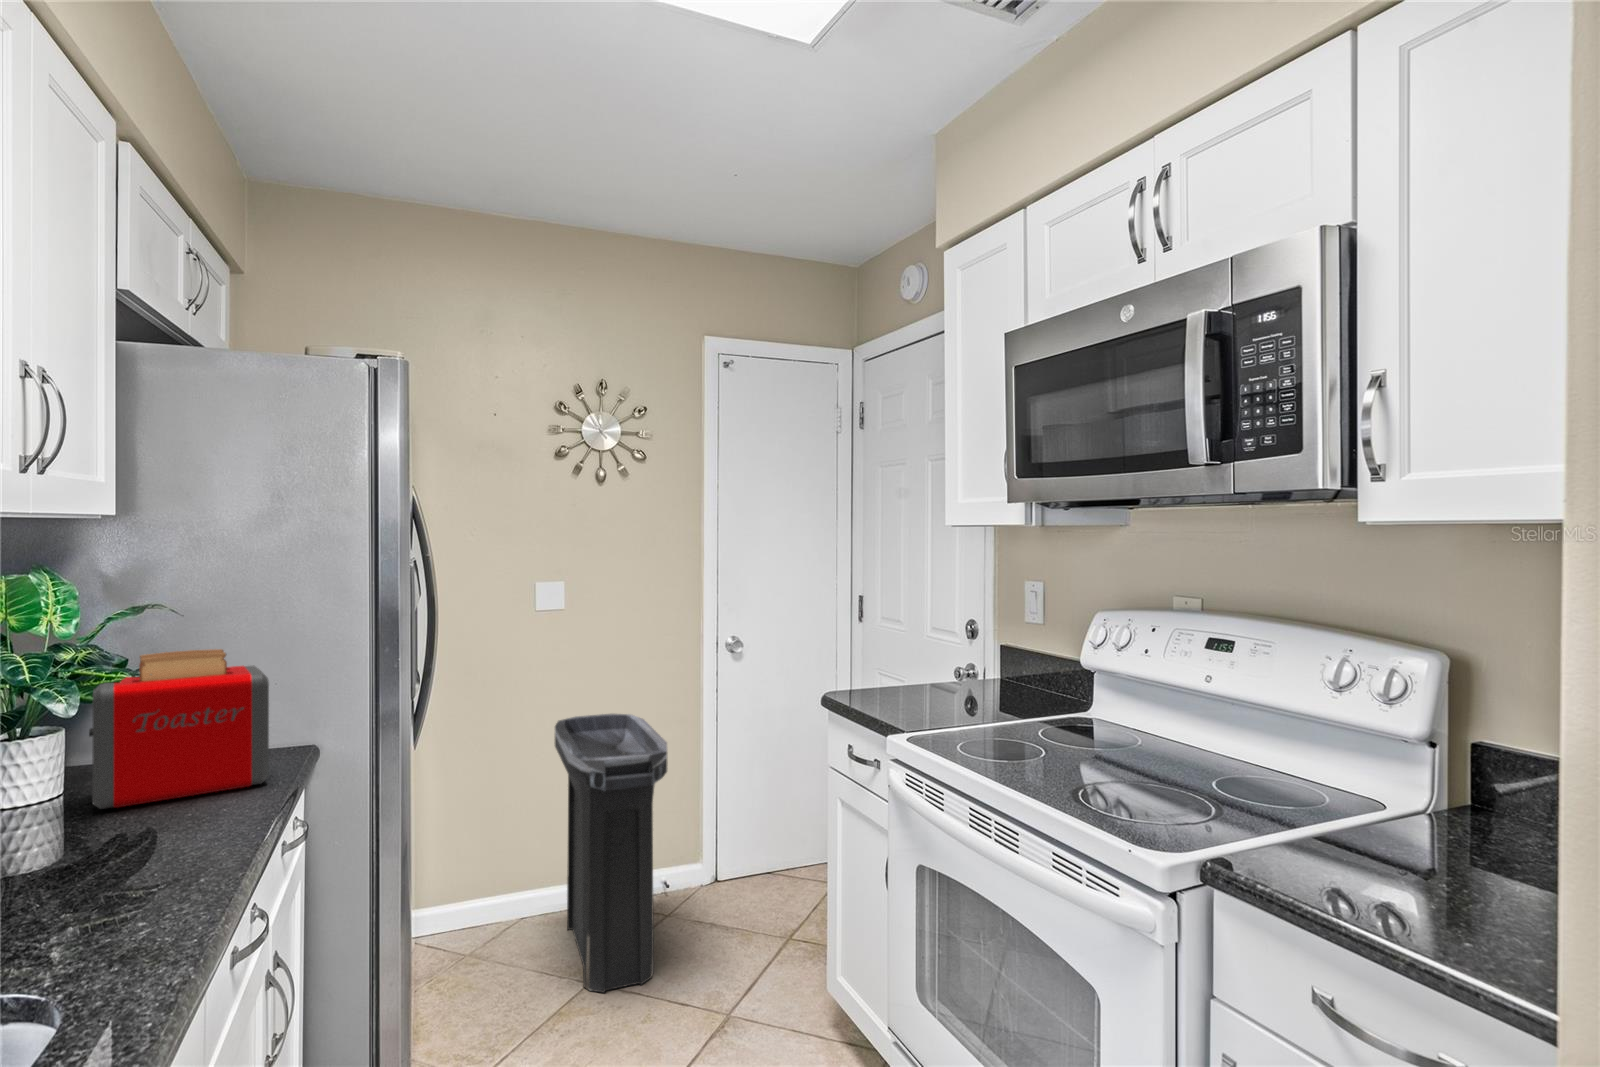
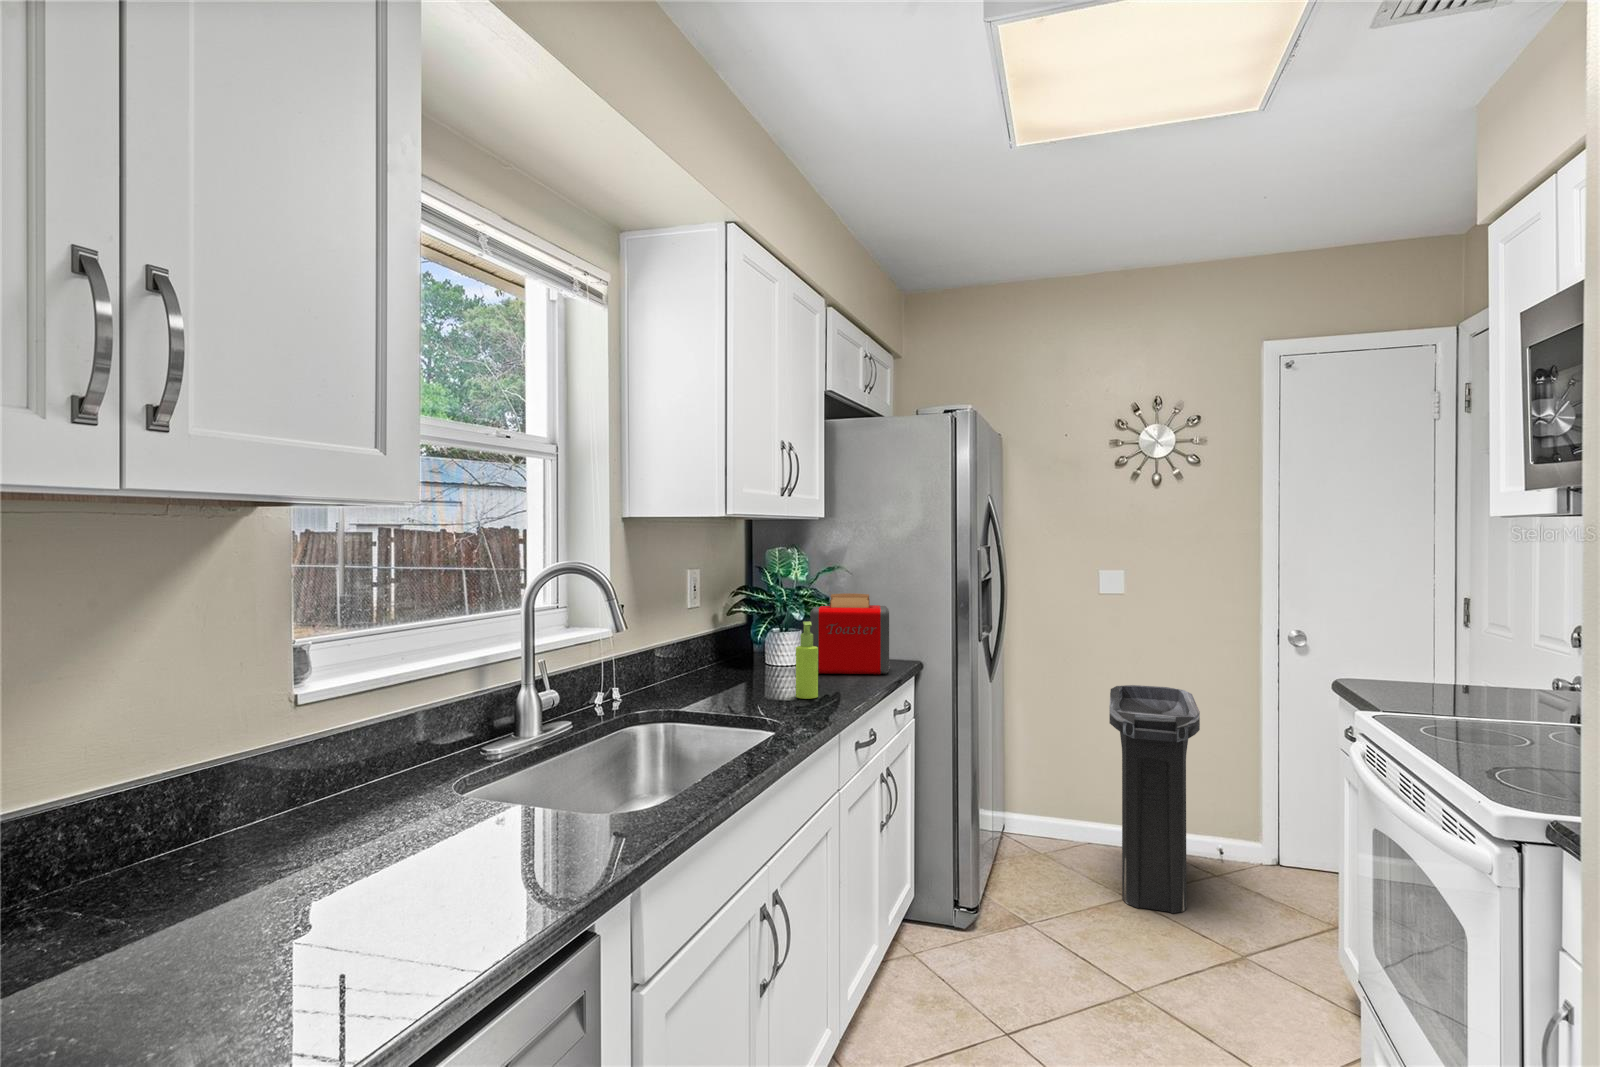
soap dispenser: none [71,730,130,894] -> present [796,621,818,699]

